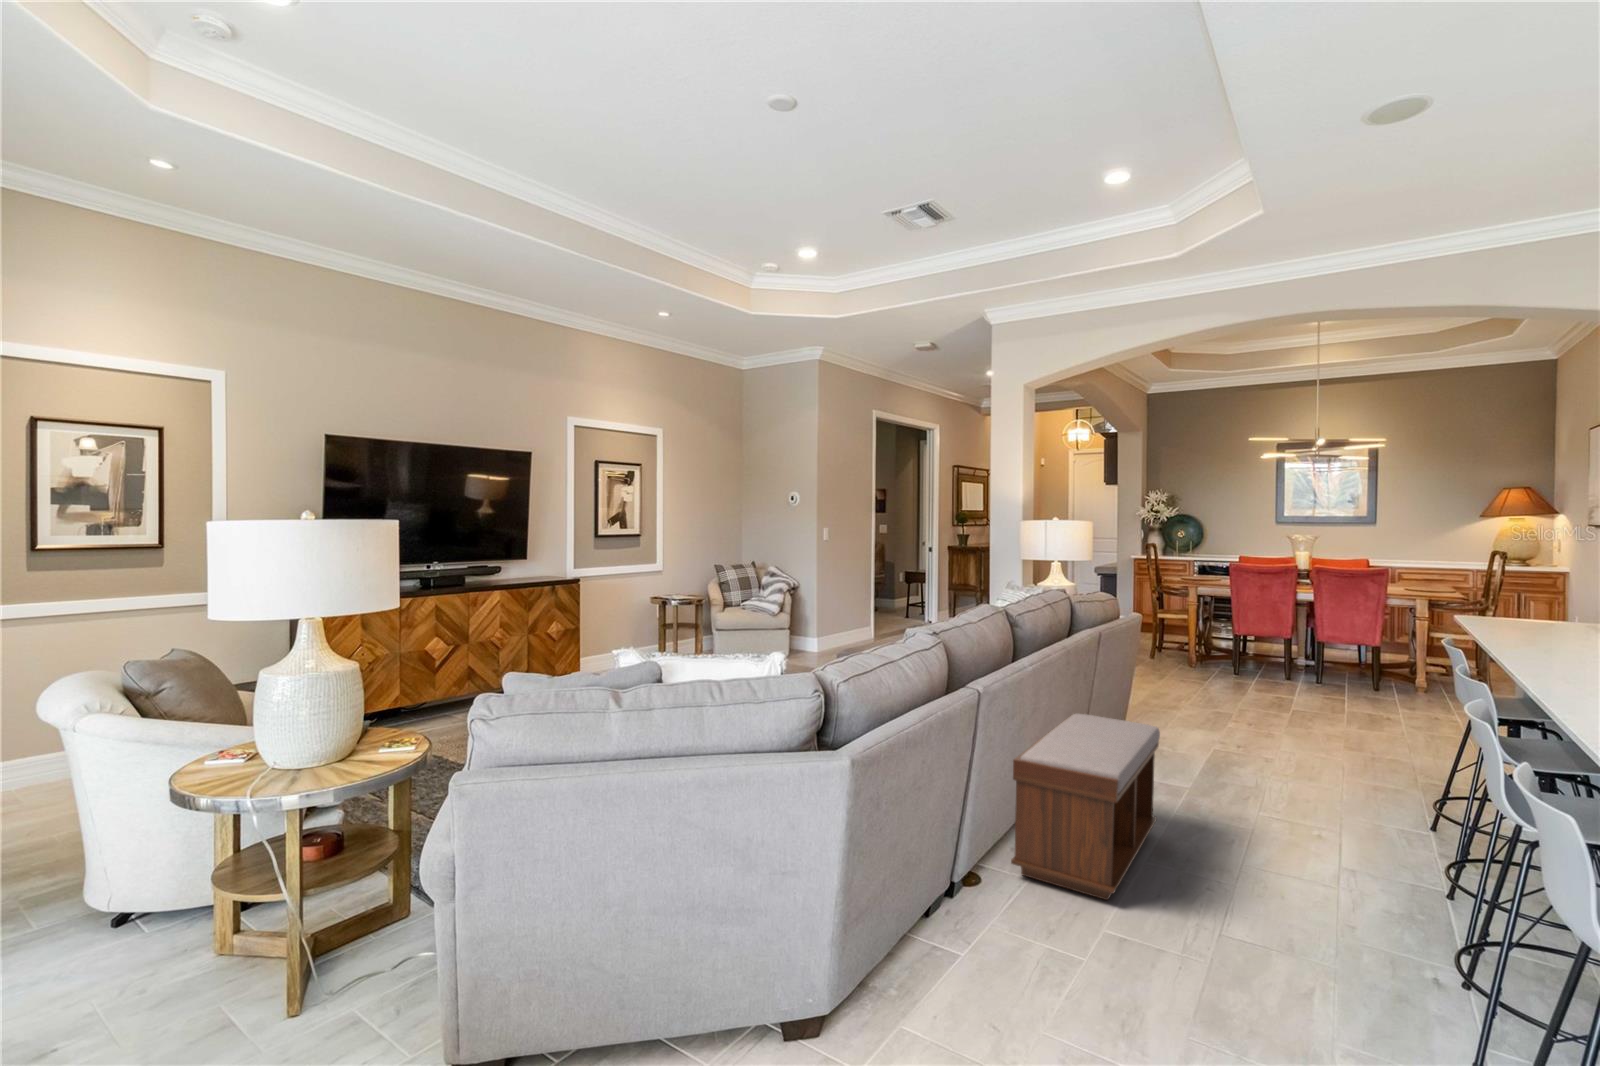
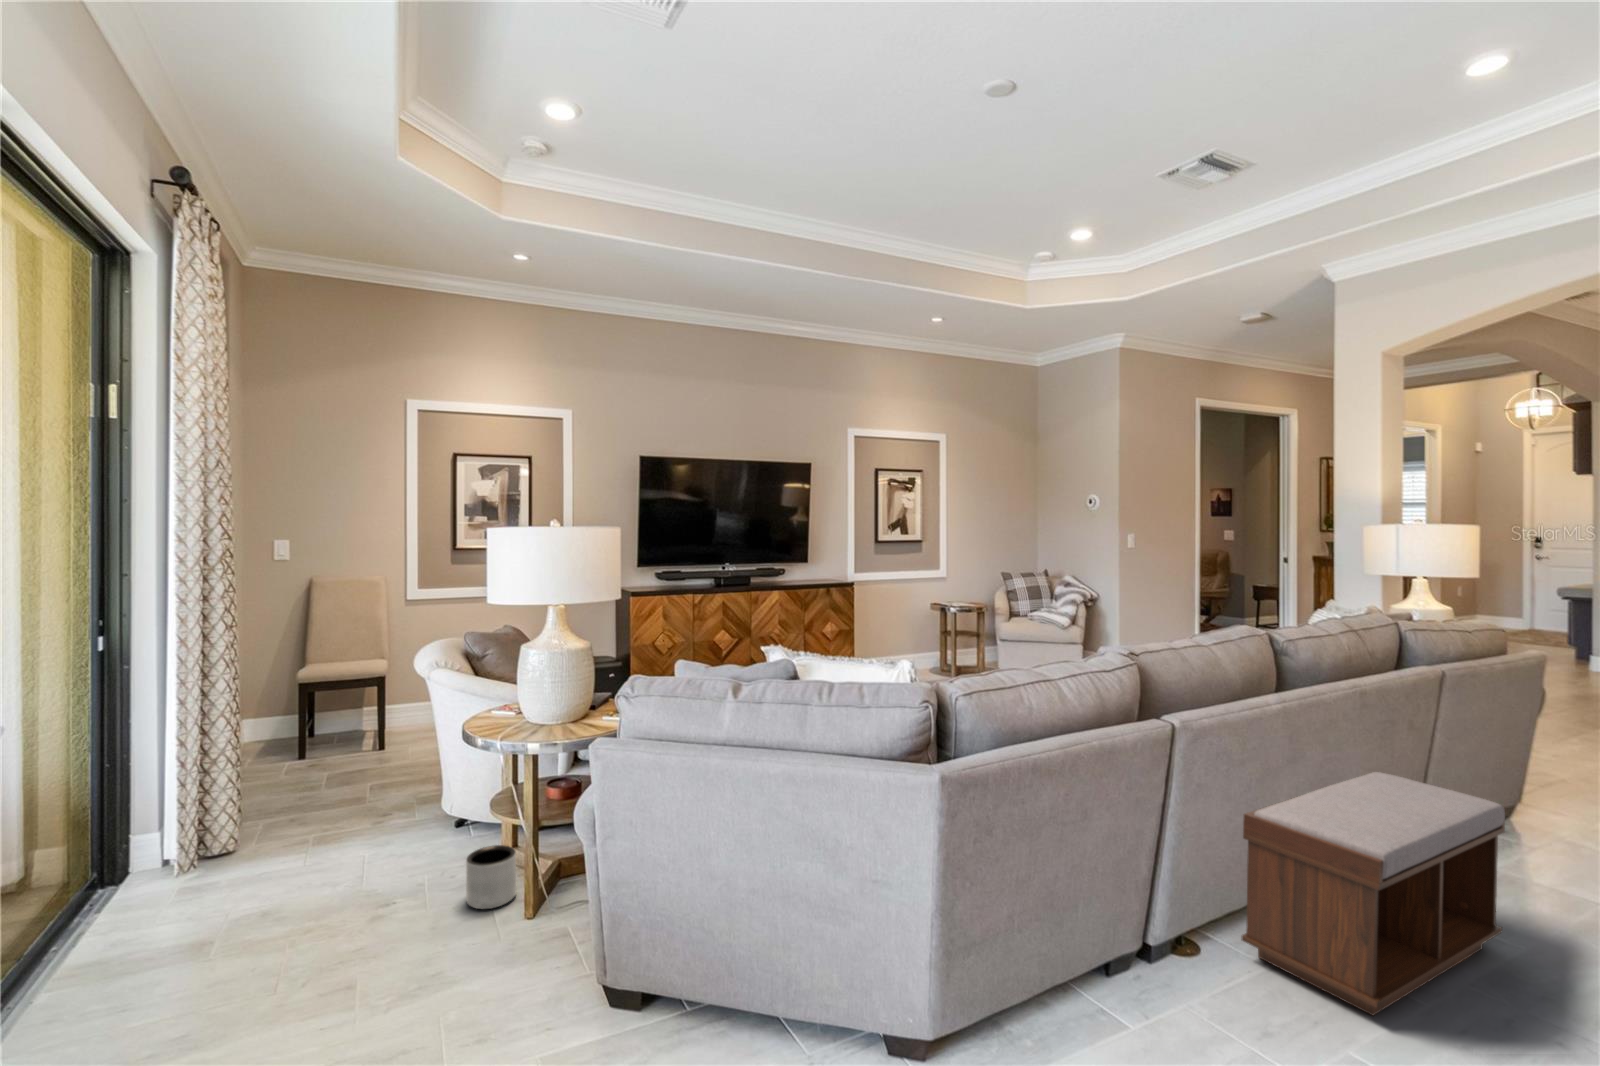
planter: none [183,932,259,1022] -> present [466,845,517,909]

